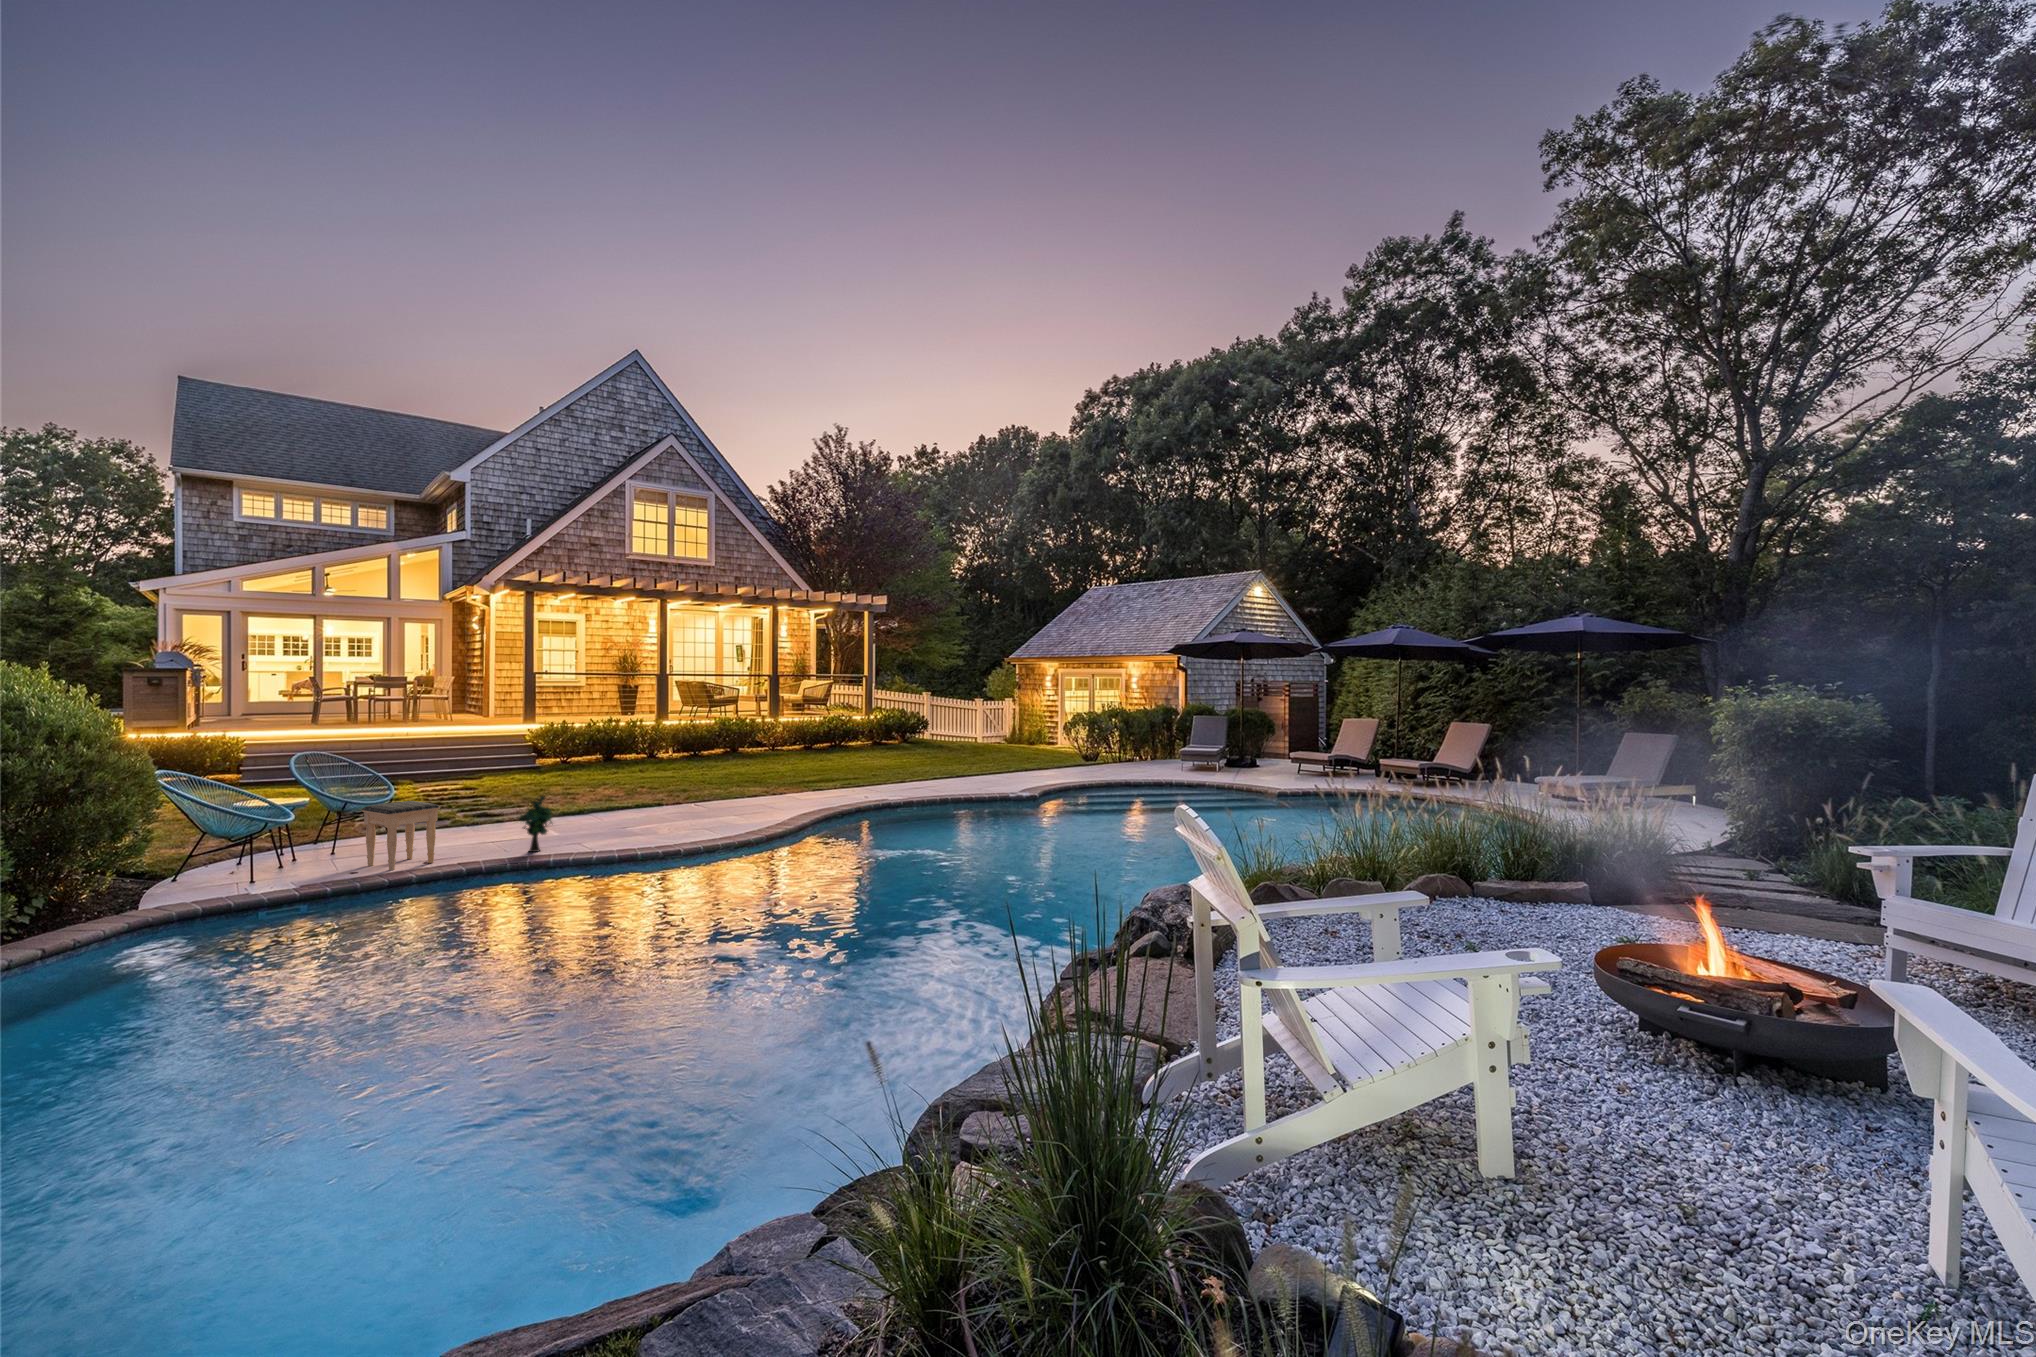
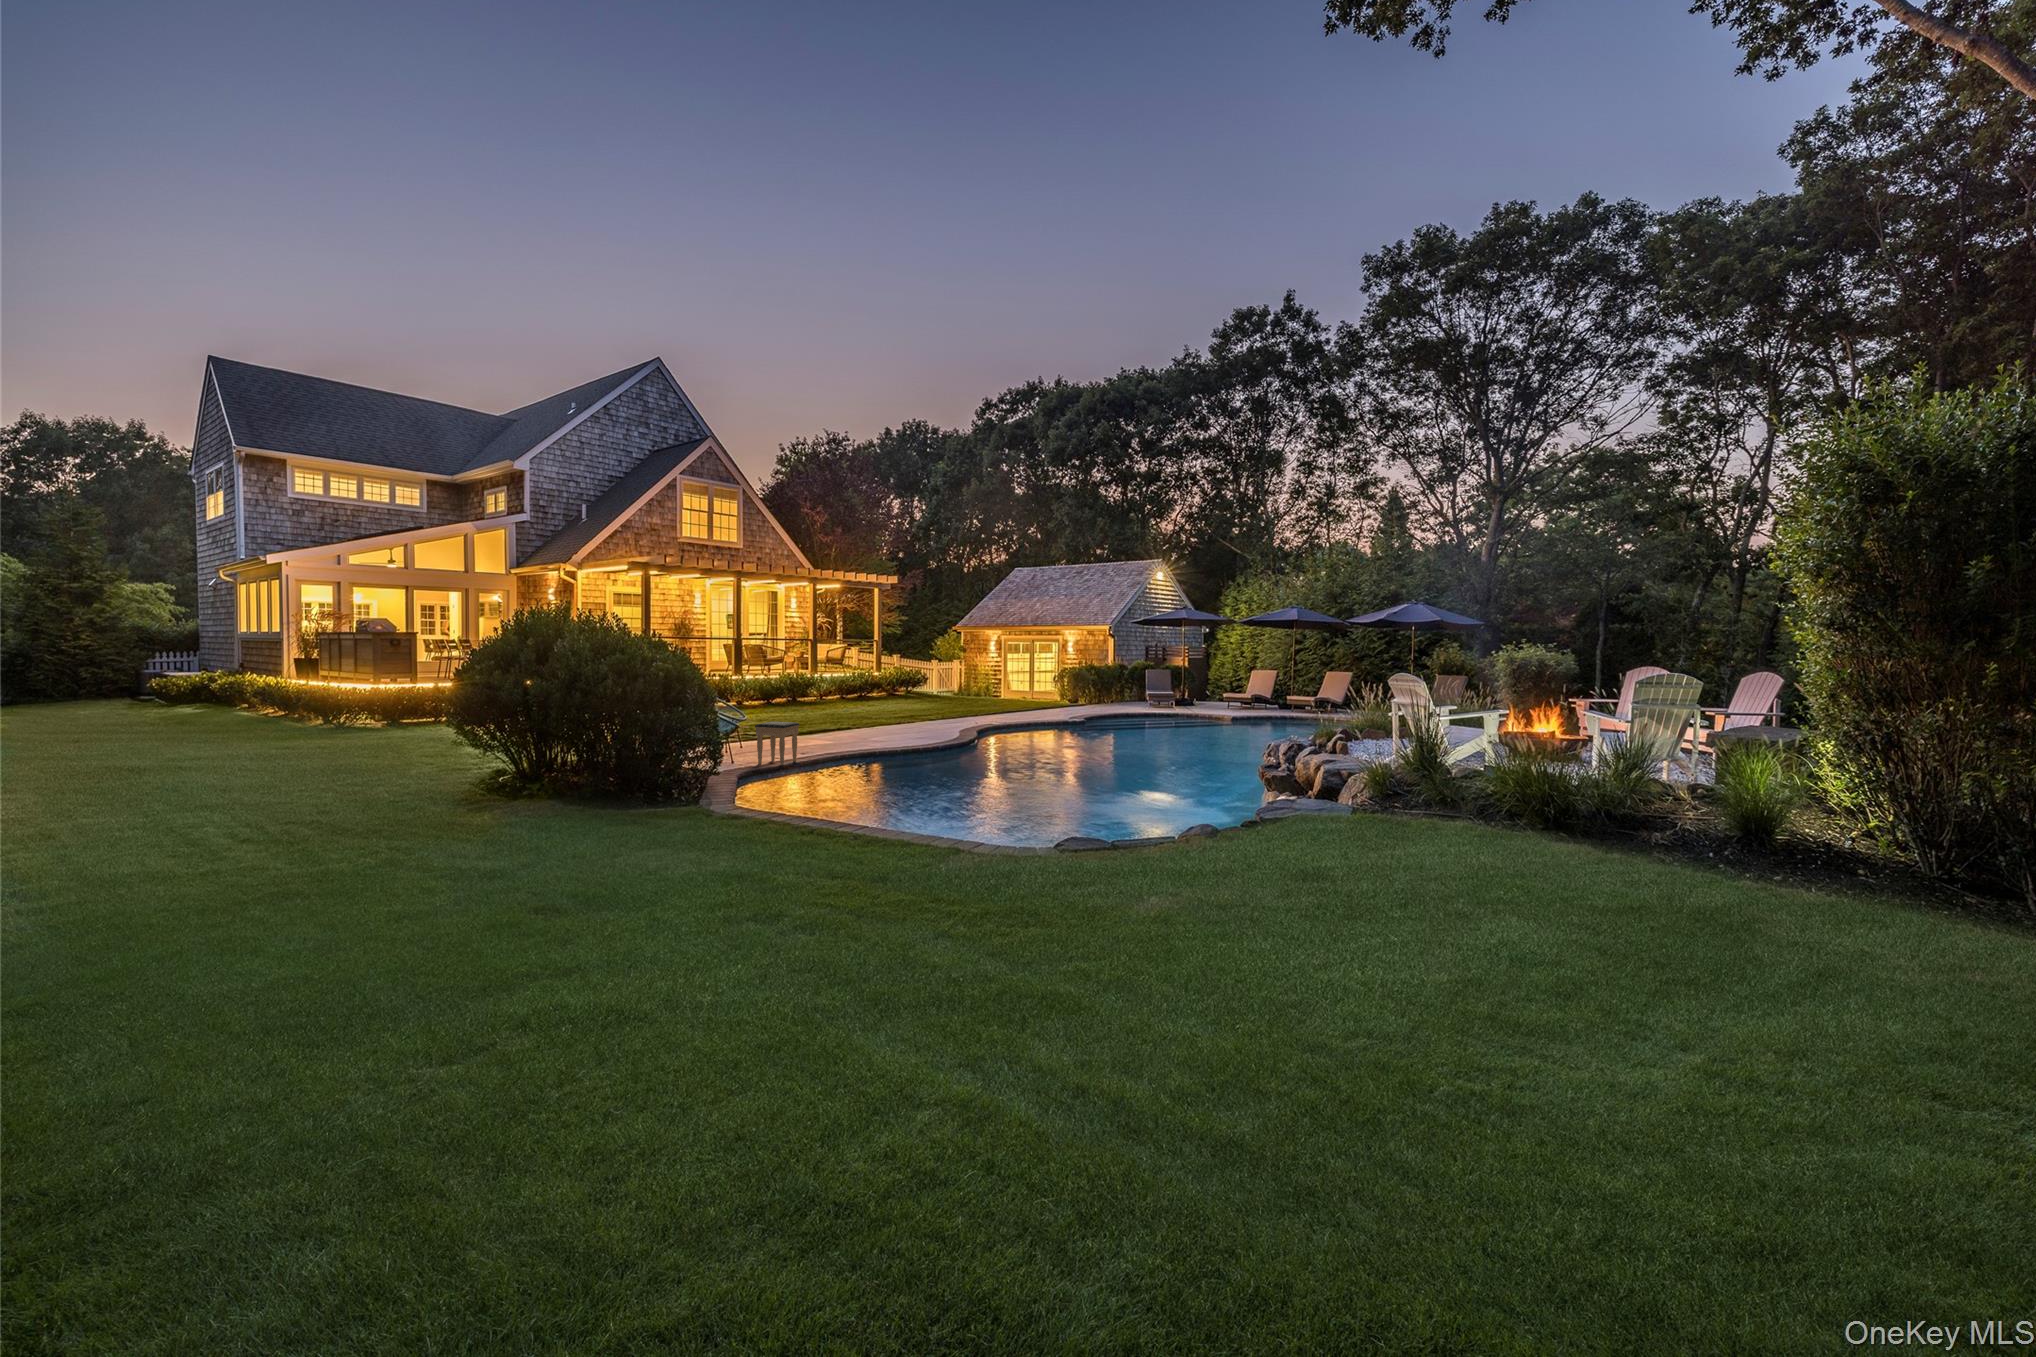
decorative plant: present [519,796,552,852] -> none [830,718,852,756]

